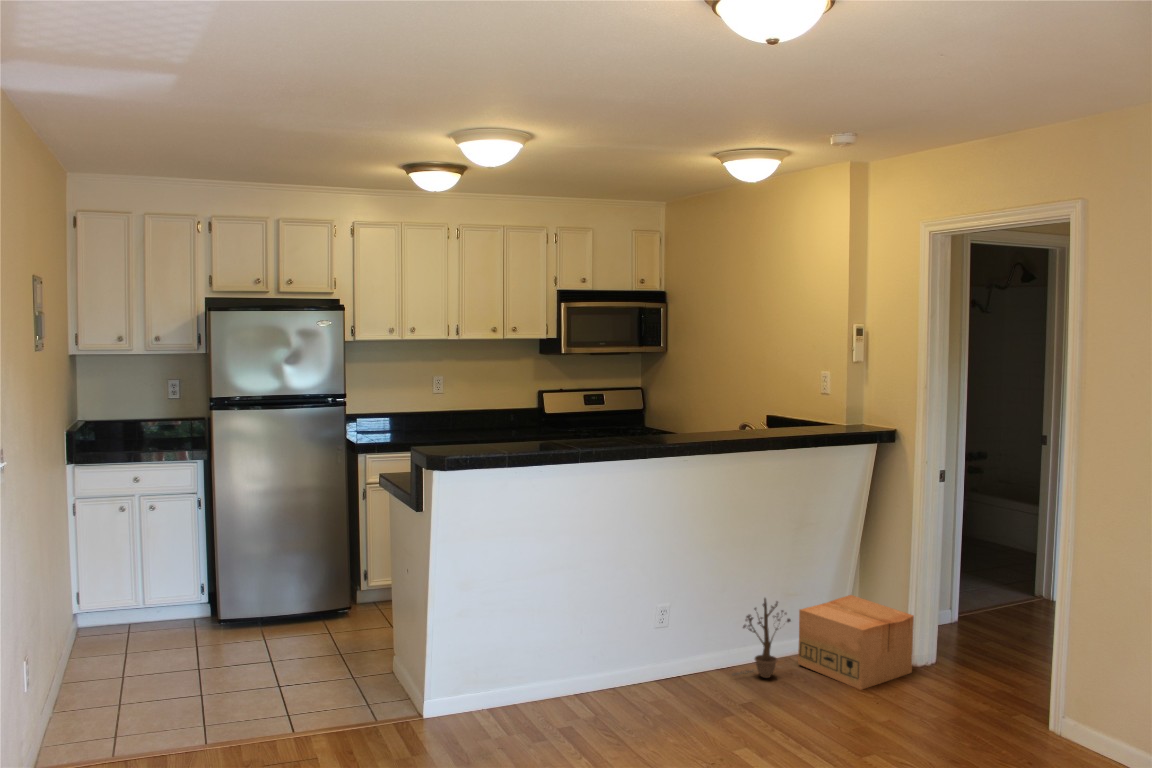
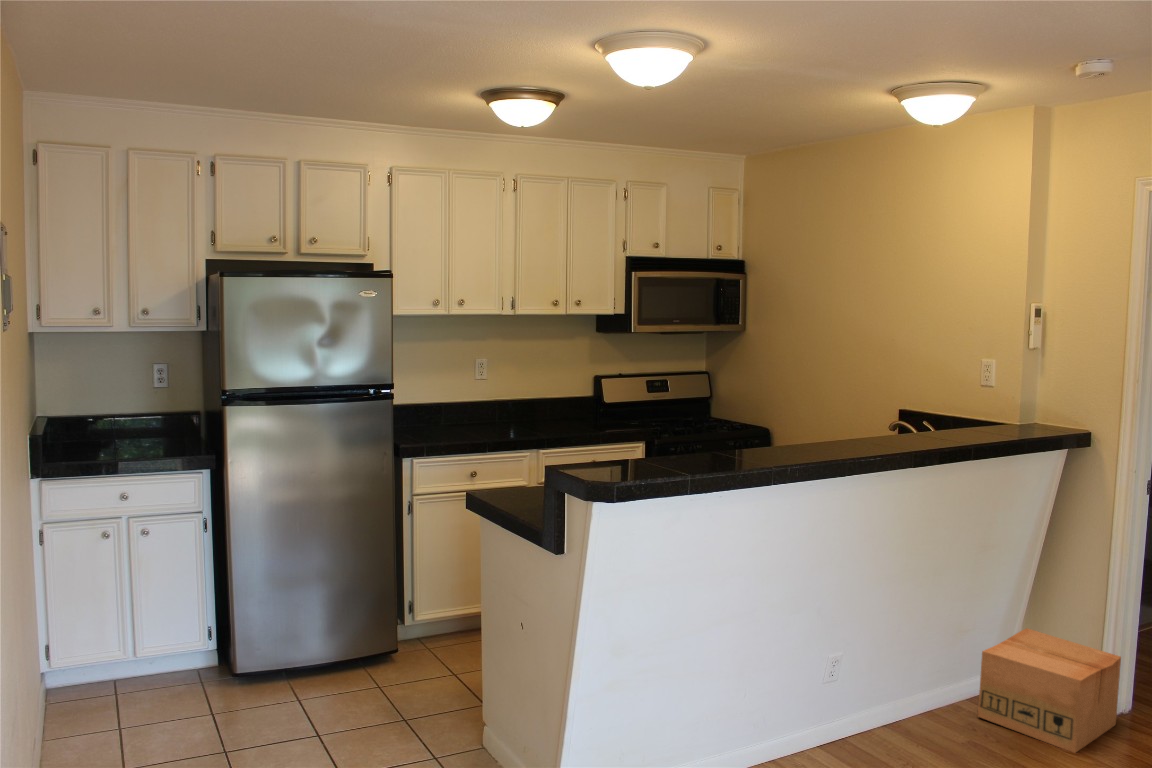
decorative plant: present [734,598,791,678] -> none [913,641,984,739]

